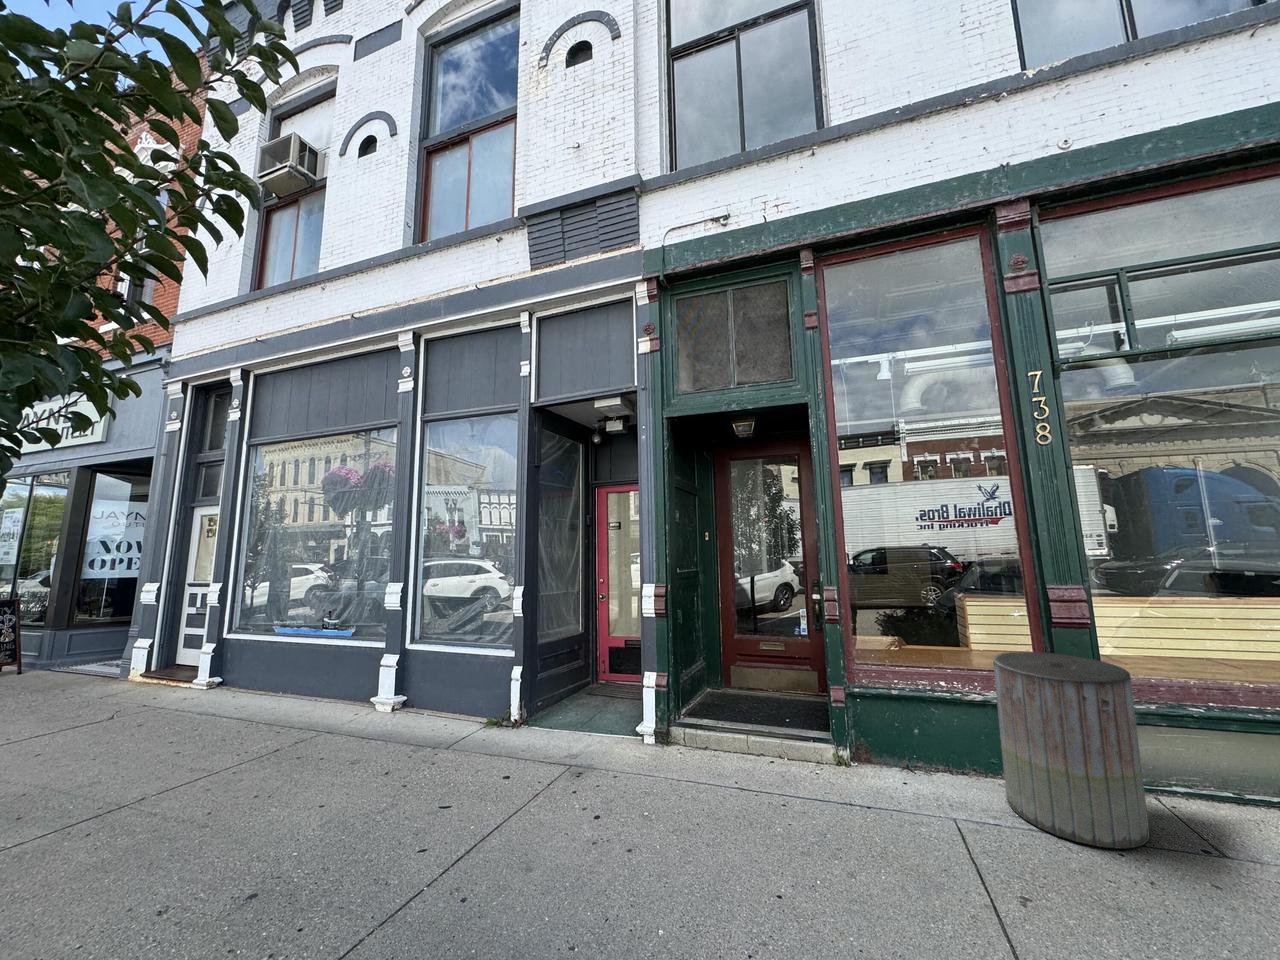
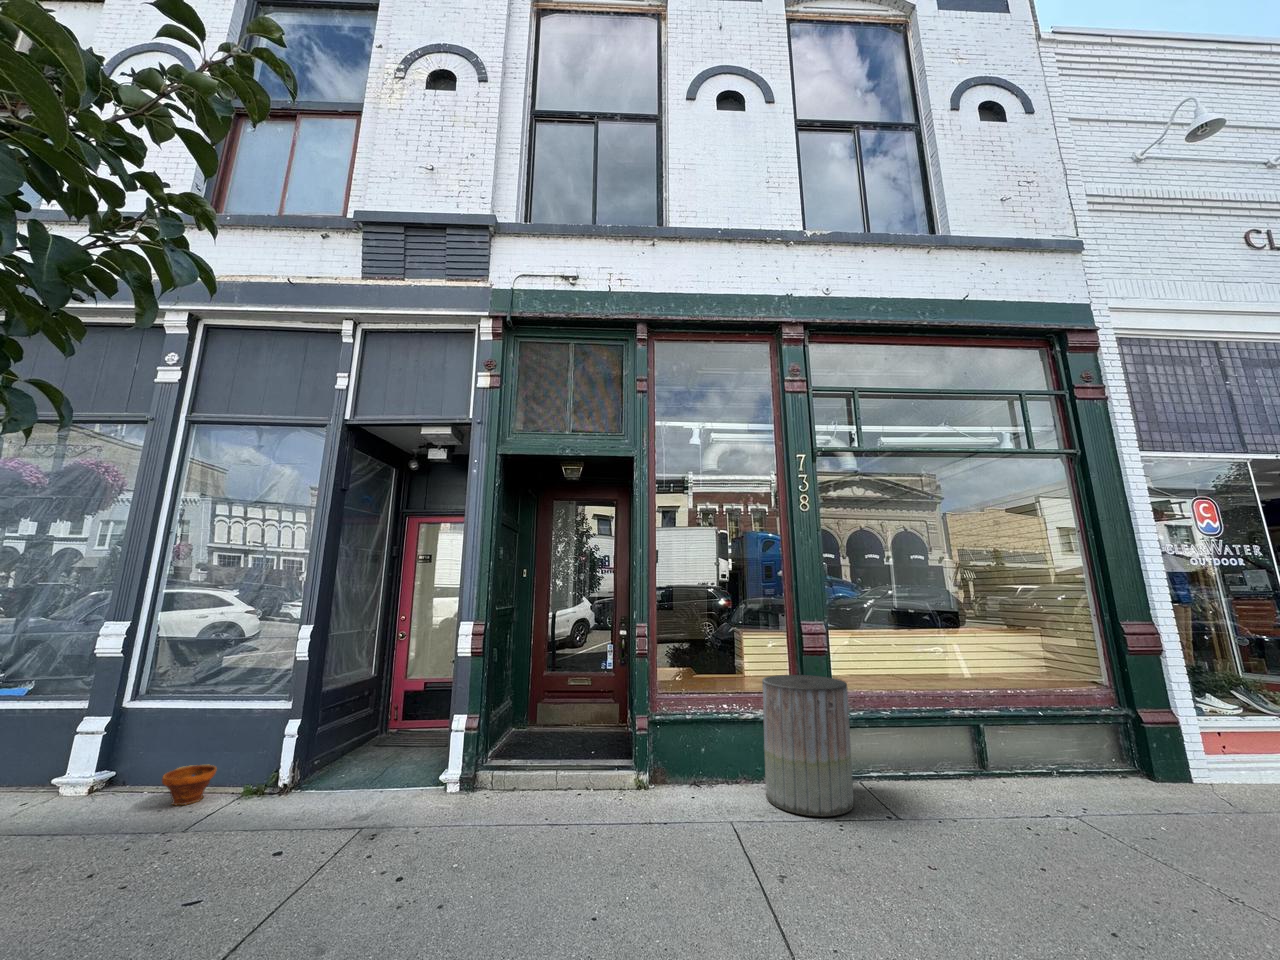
planter: none [430,698,468,730] -> present [162,765,217,805]

